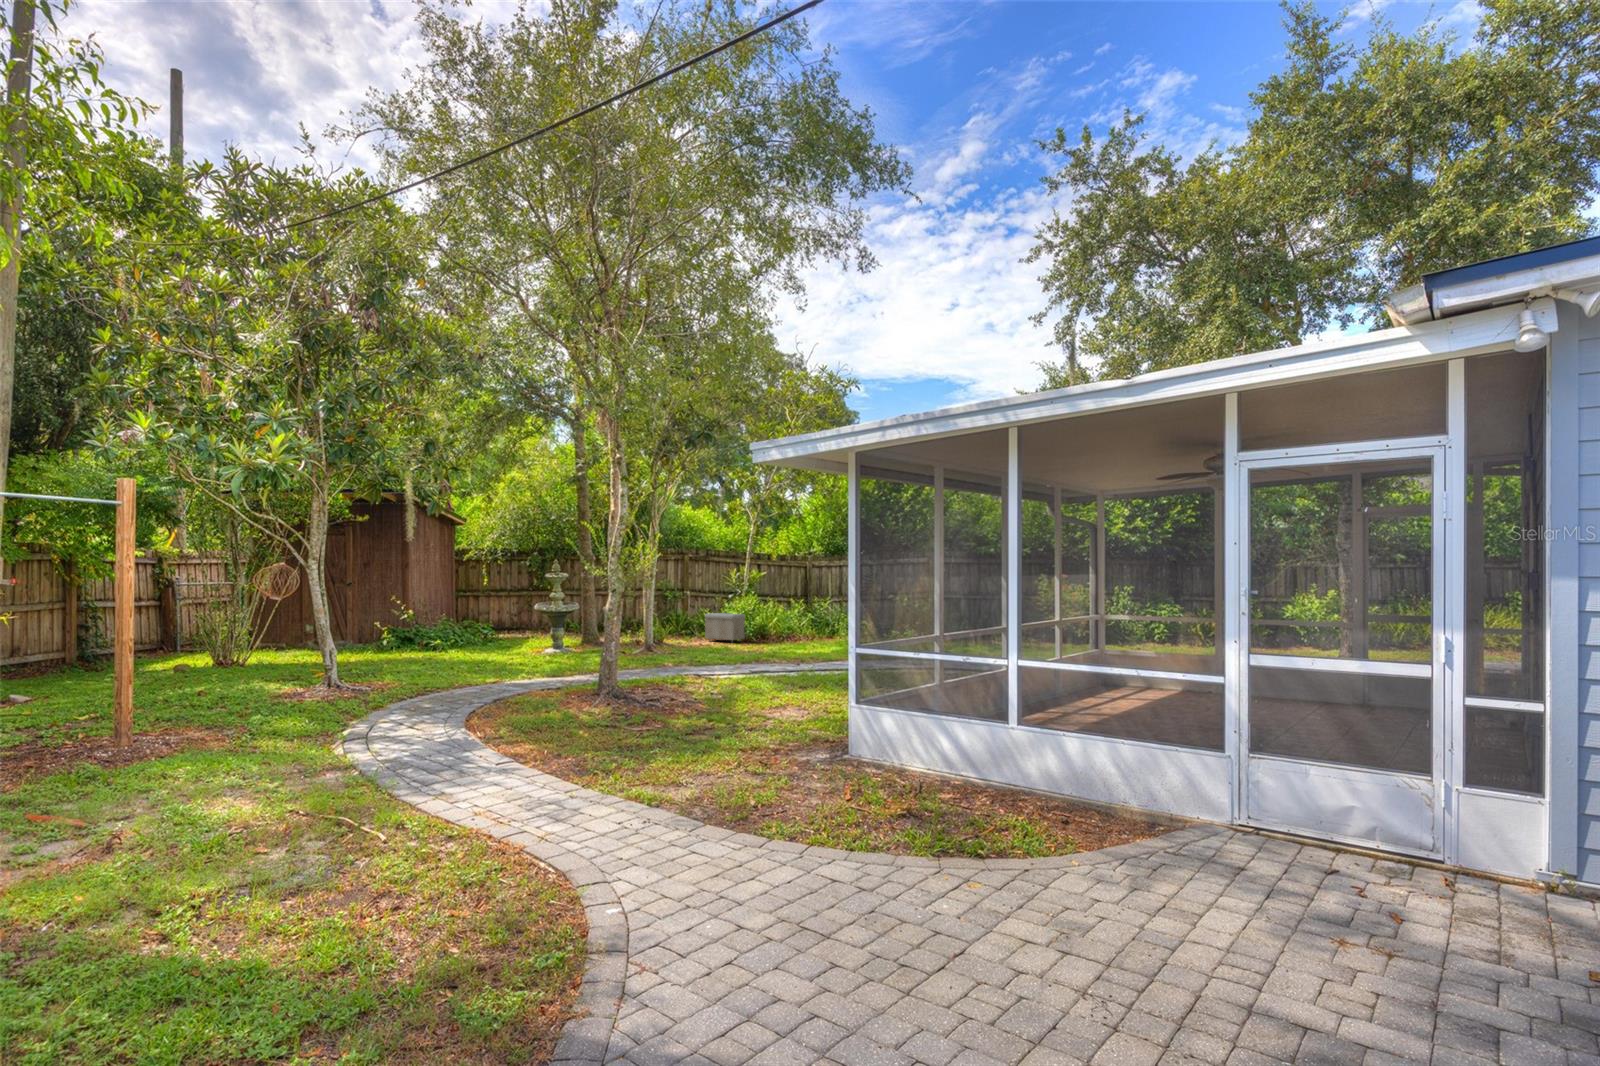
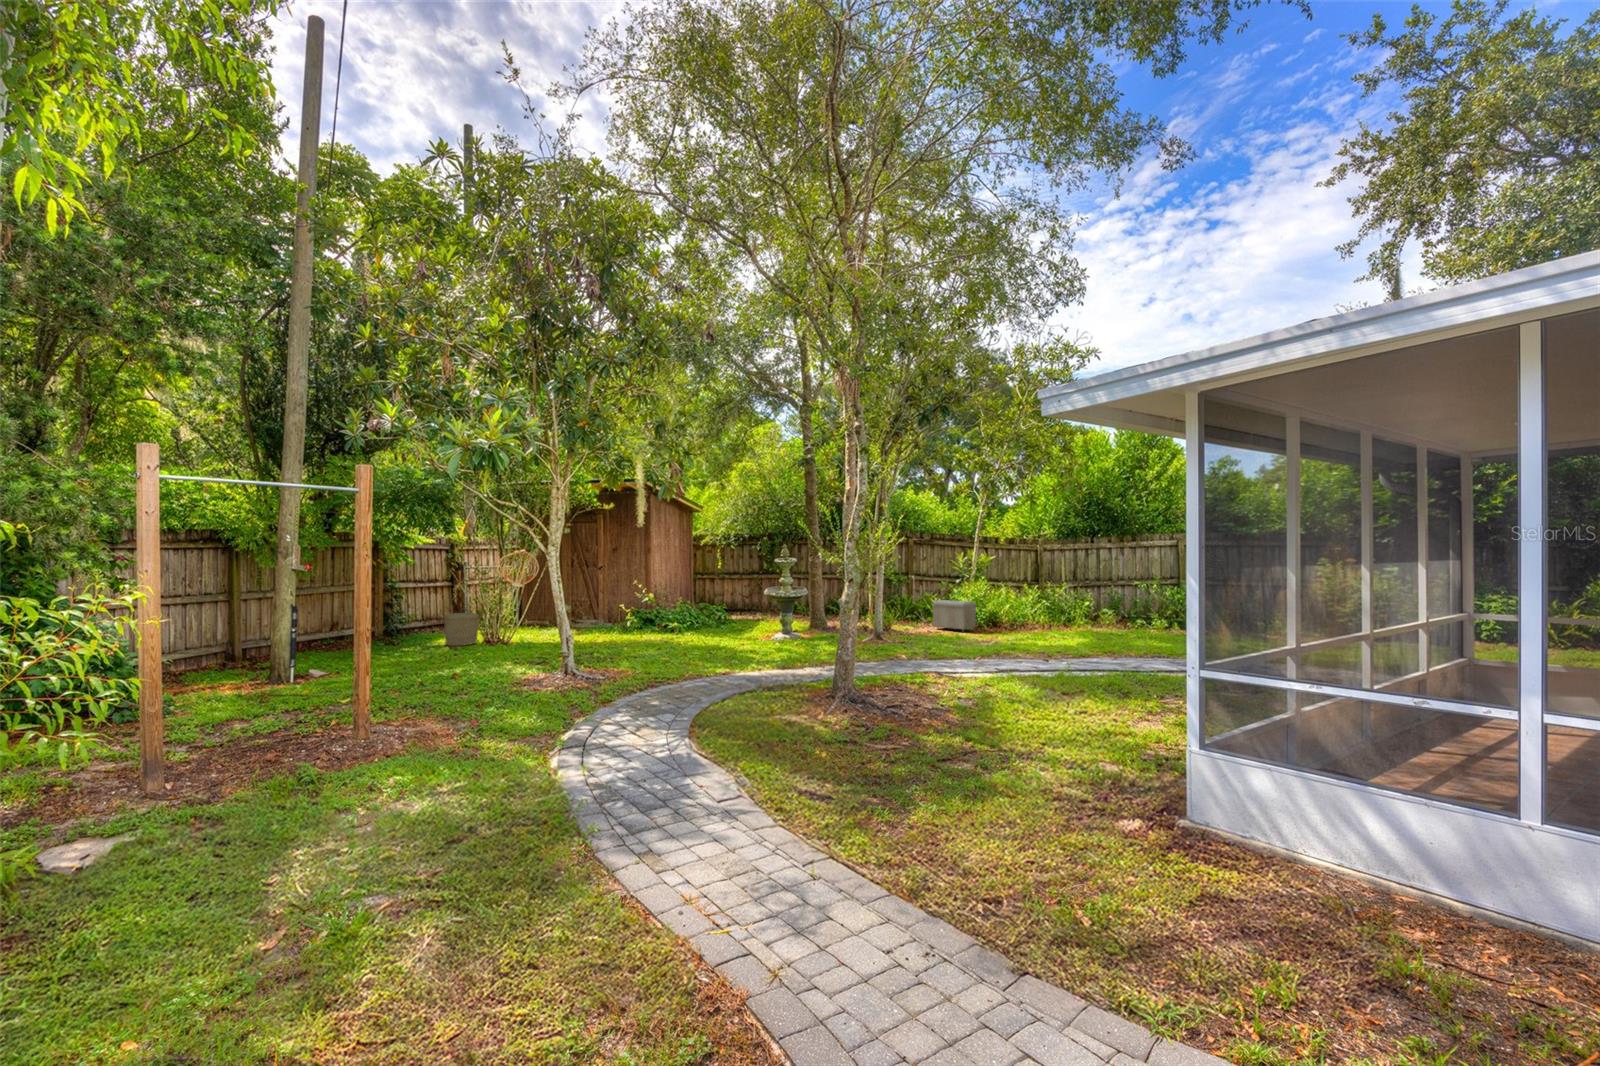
woven basket: none [162,635,206,671] -> present [444,613,479,646]

